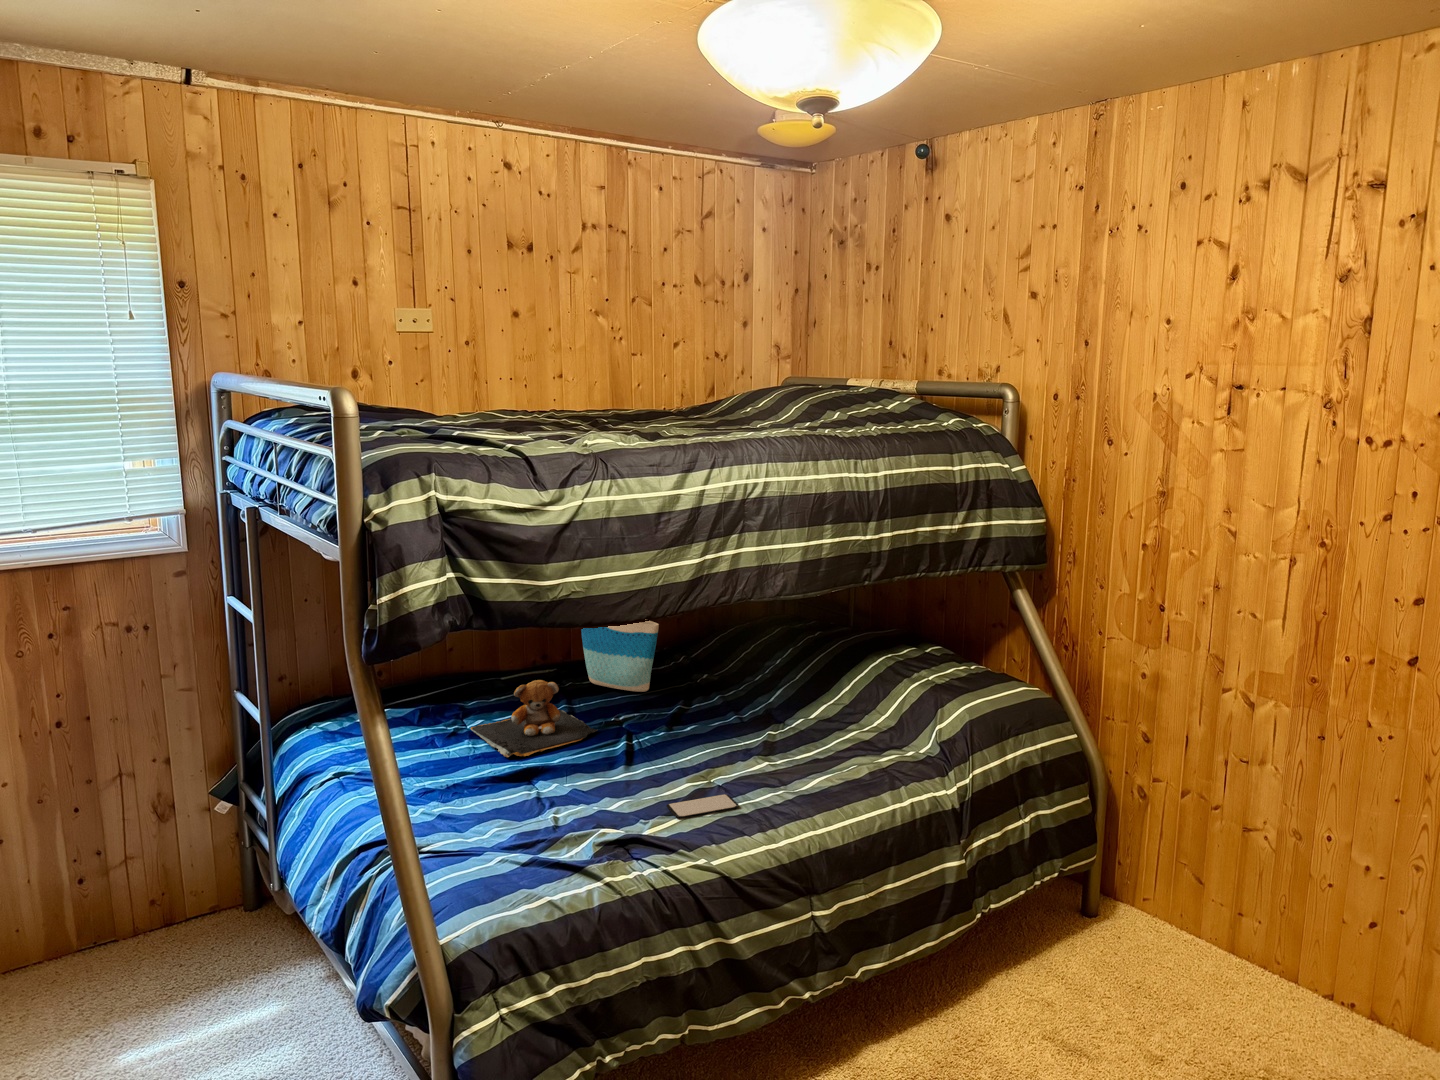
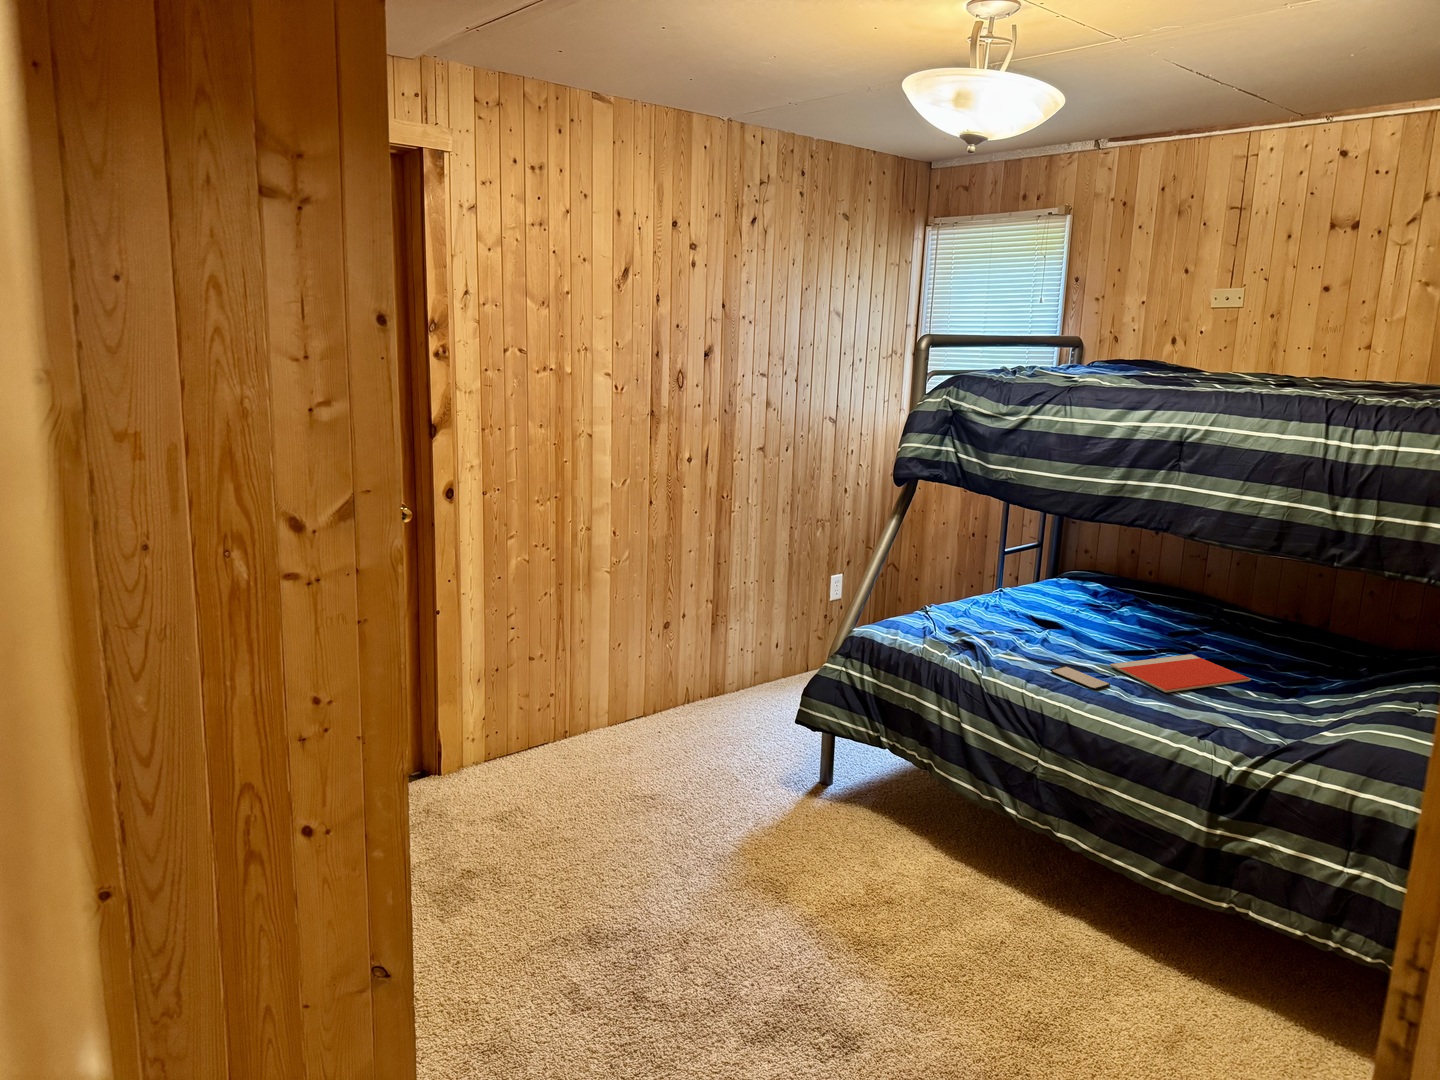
tote bag: present [581,621,659,692] -> none [1248,526,1294,645]
teddy bear: present [470,680,597,757] -> none [1070,579,1179,637]
notebook: none [654,725,753,780] -> present [1110,654,1251,692]

